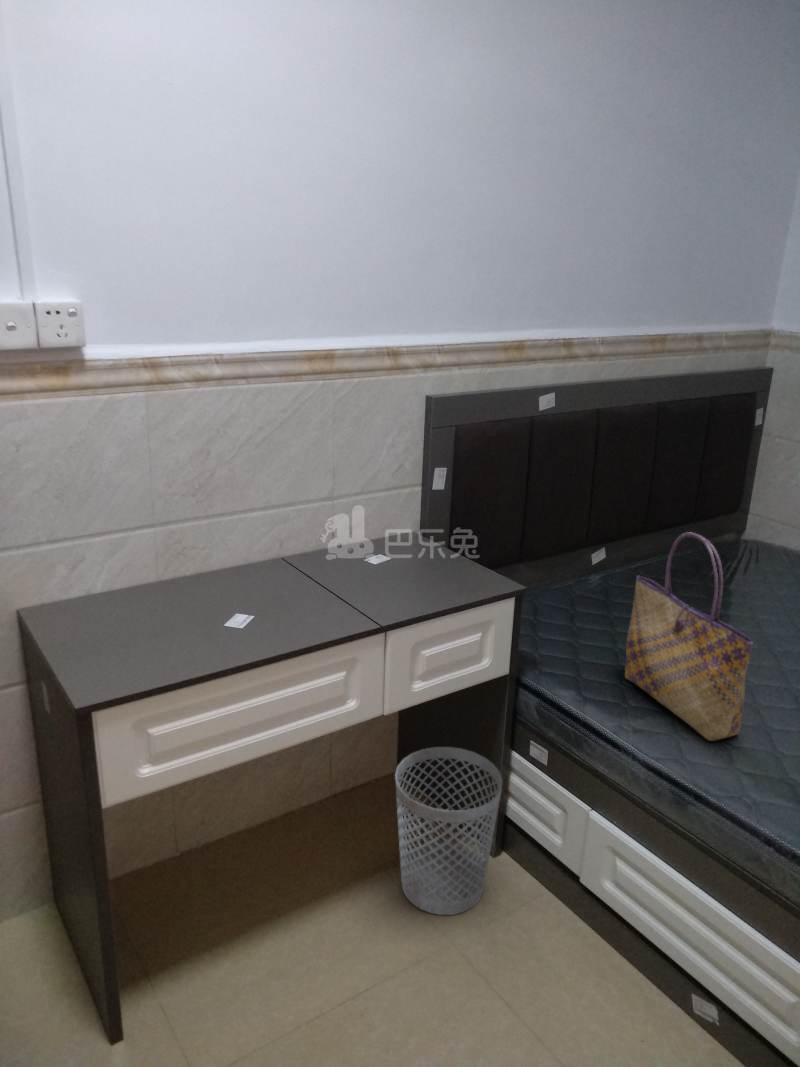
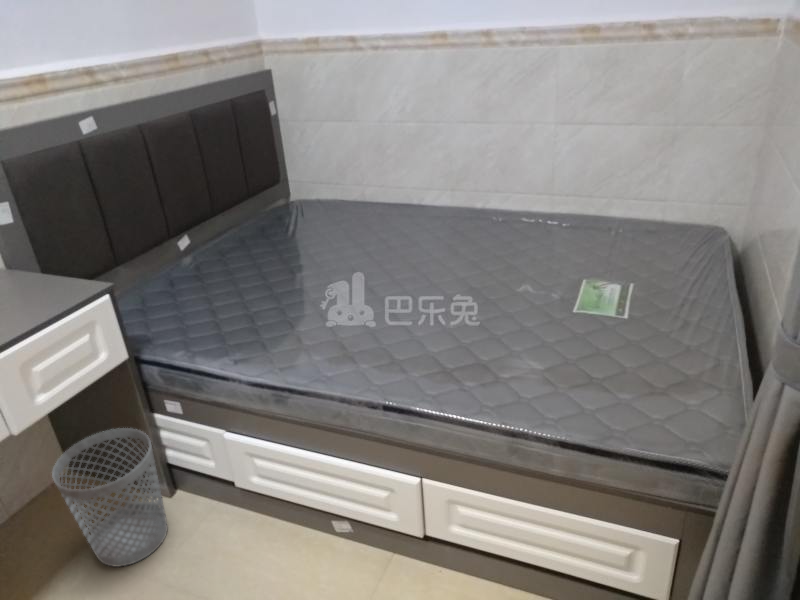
tote bag: present [625,532,753,741] -> none [205,201,309,349]

